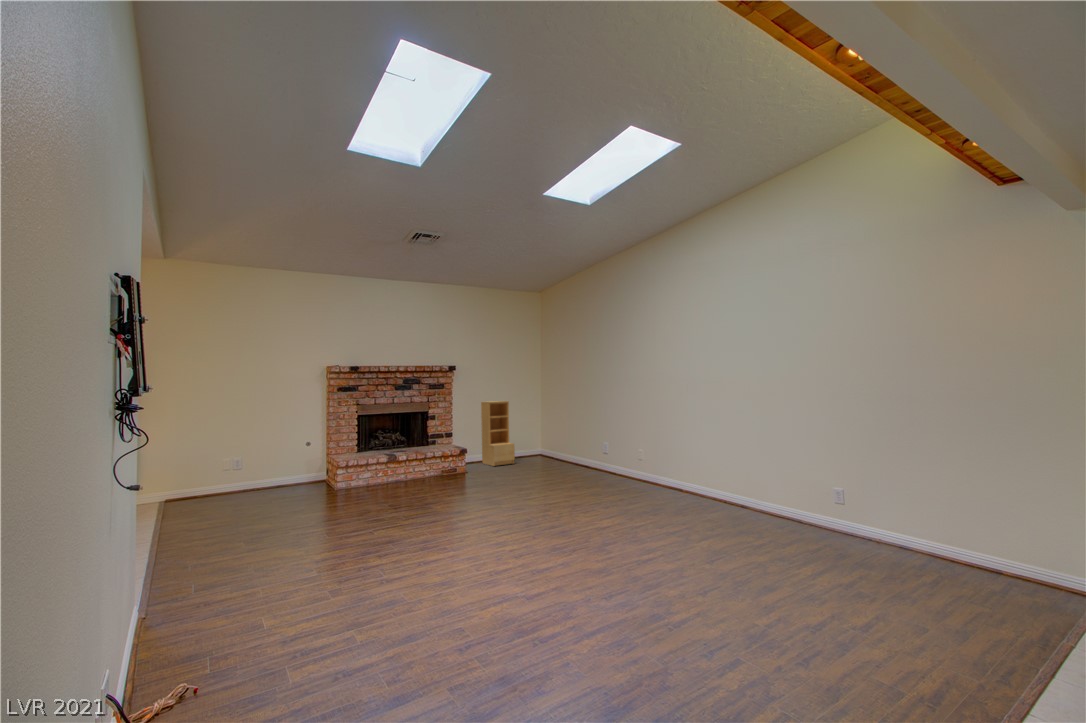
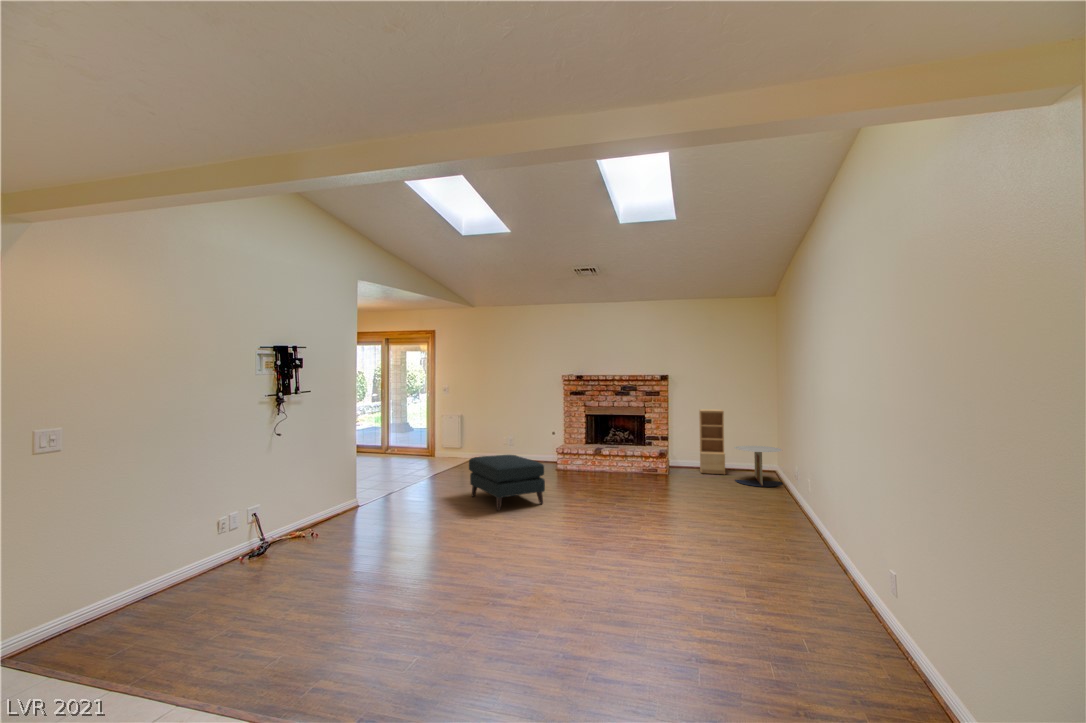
side table: none [527,432,570,468] -> present [734,446,783,487]
ottoman: none [282,470,417,548] -> present [469,455,545,511]

